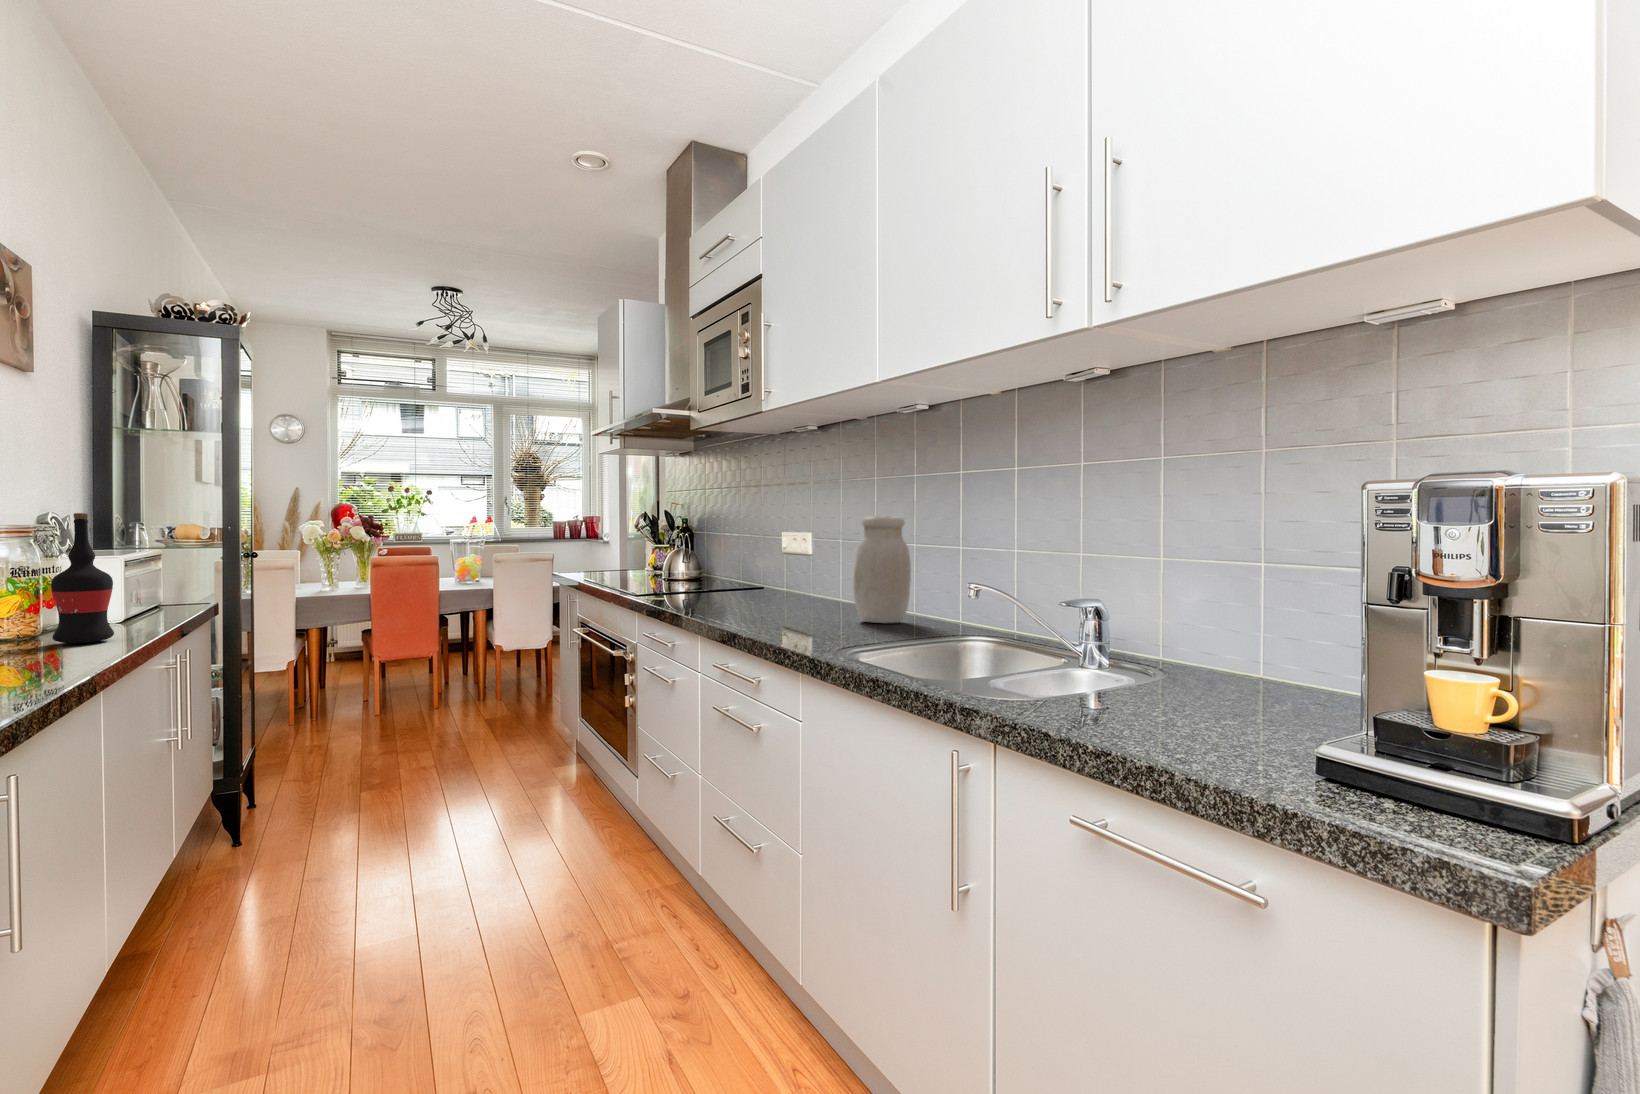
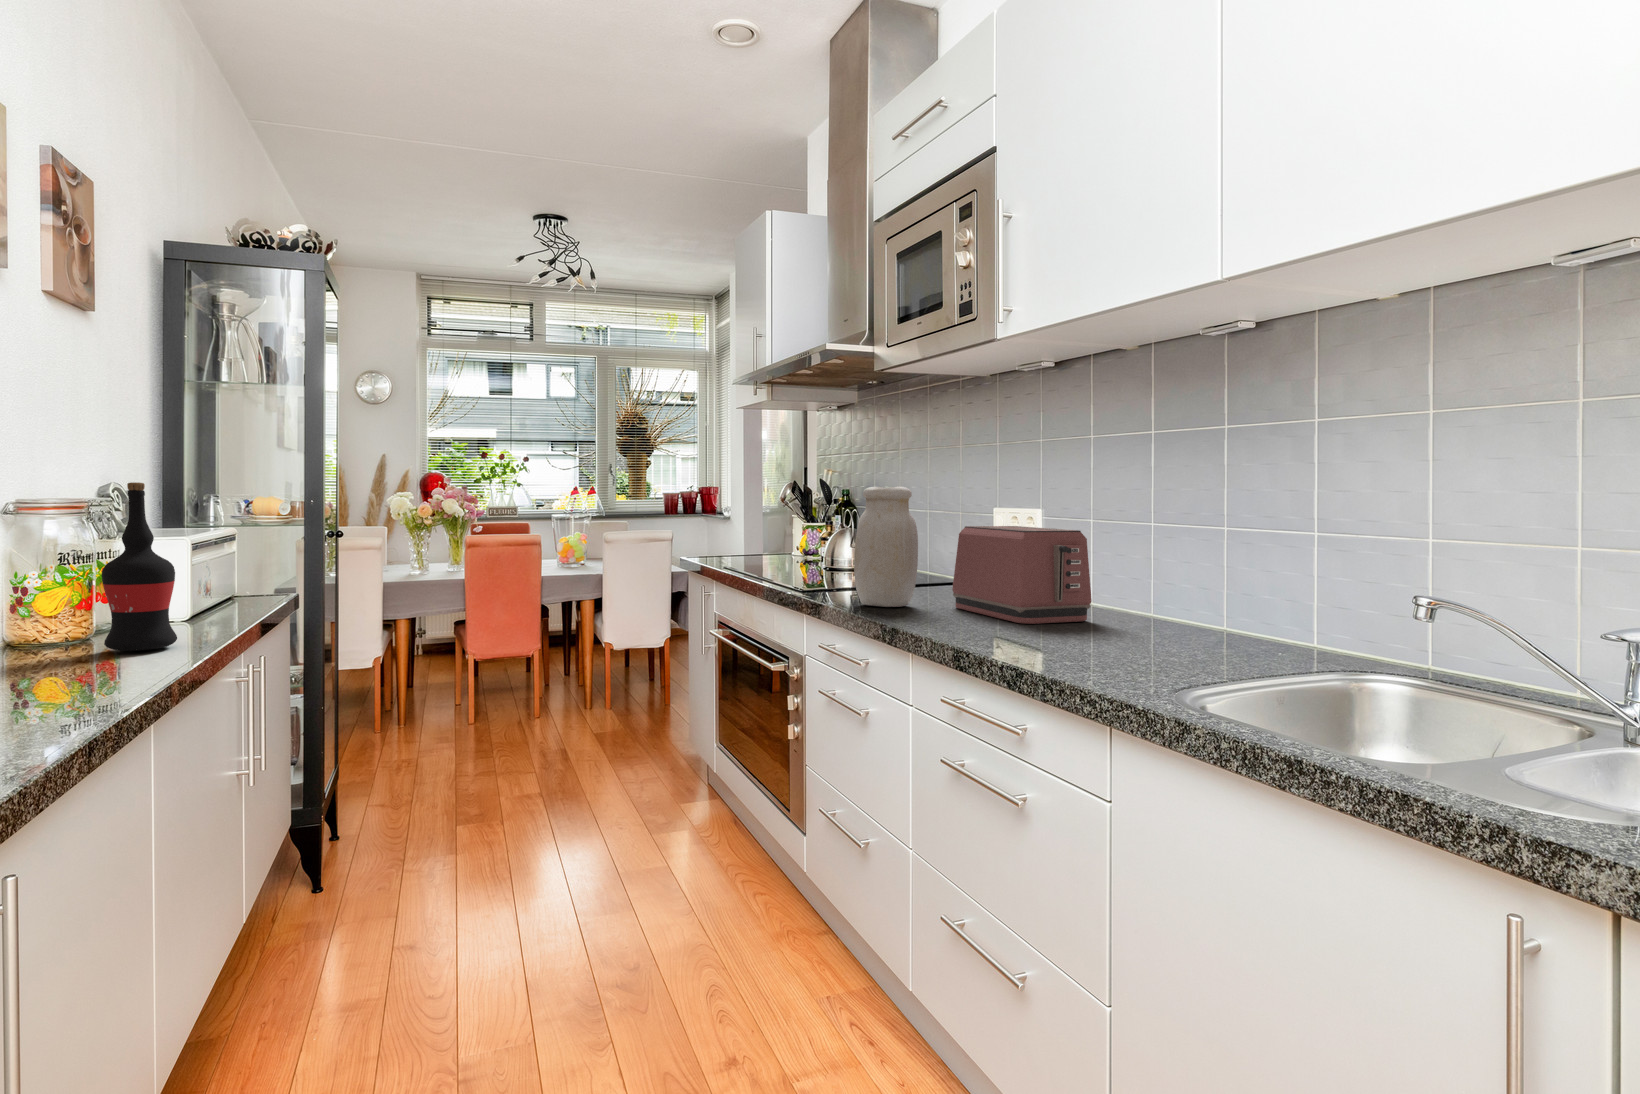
jar: present [853,516,911,623] -> present [854,487,918,607]
toaster: none [744,543,837,613] -> present [952,526,1092,624]

